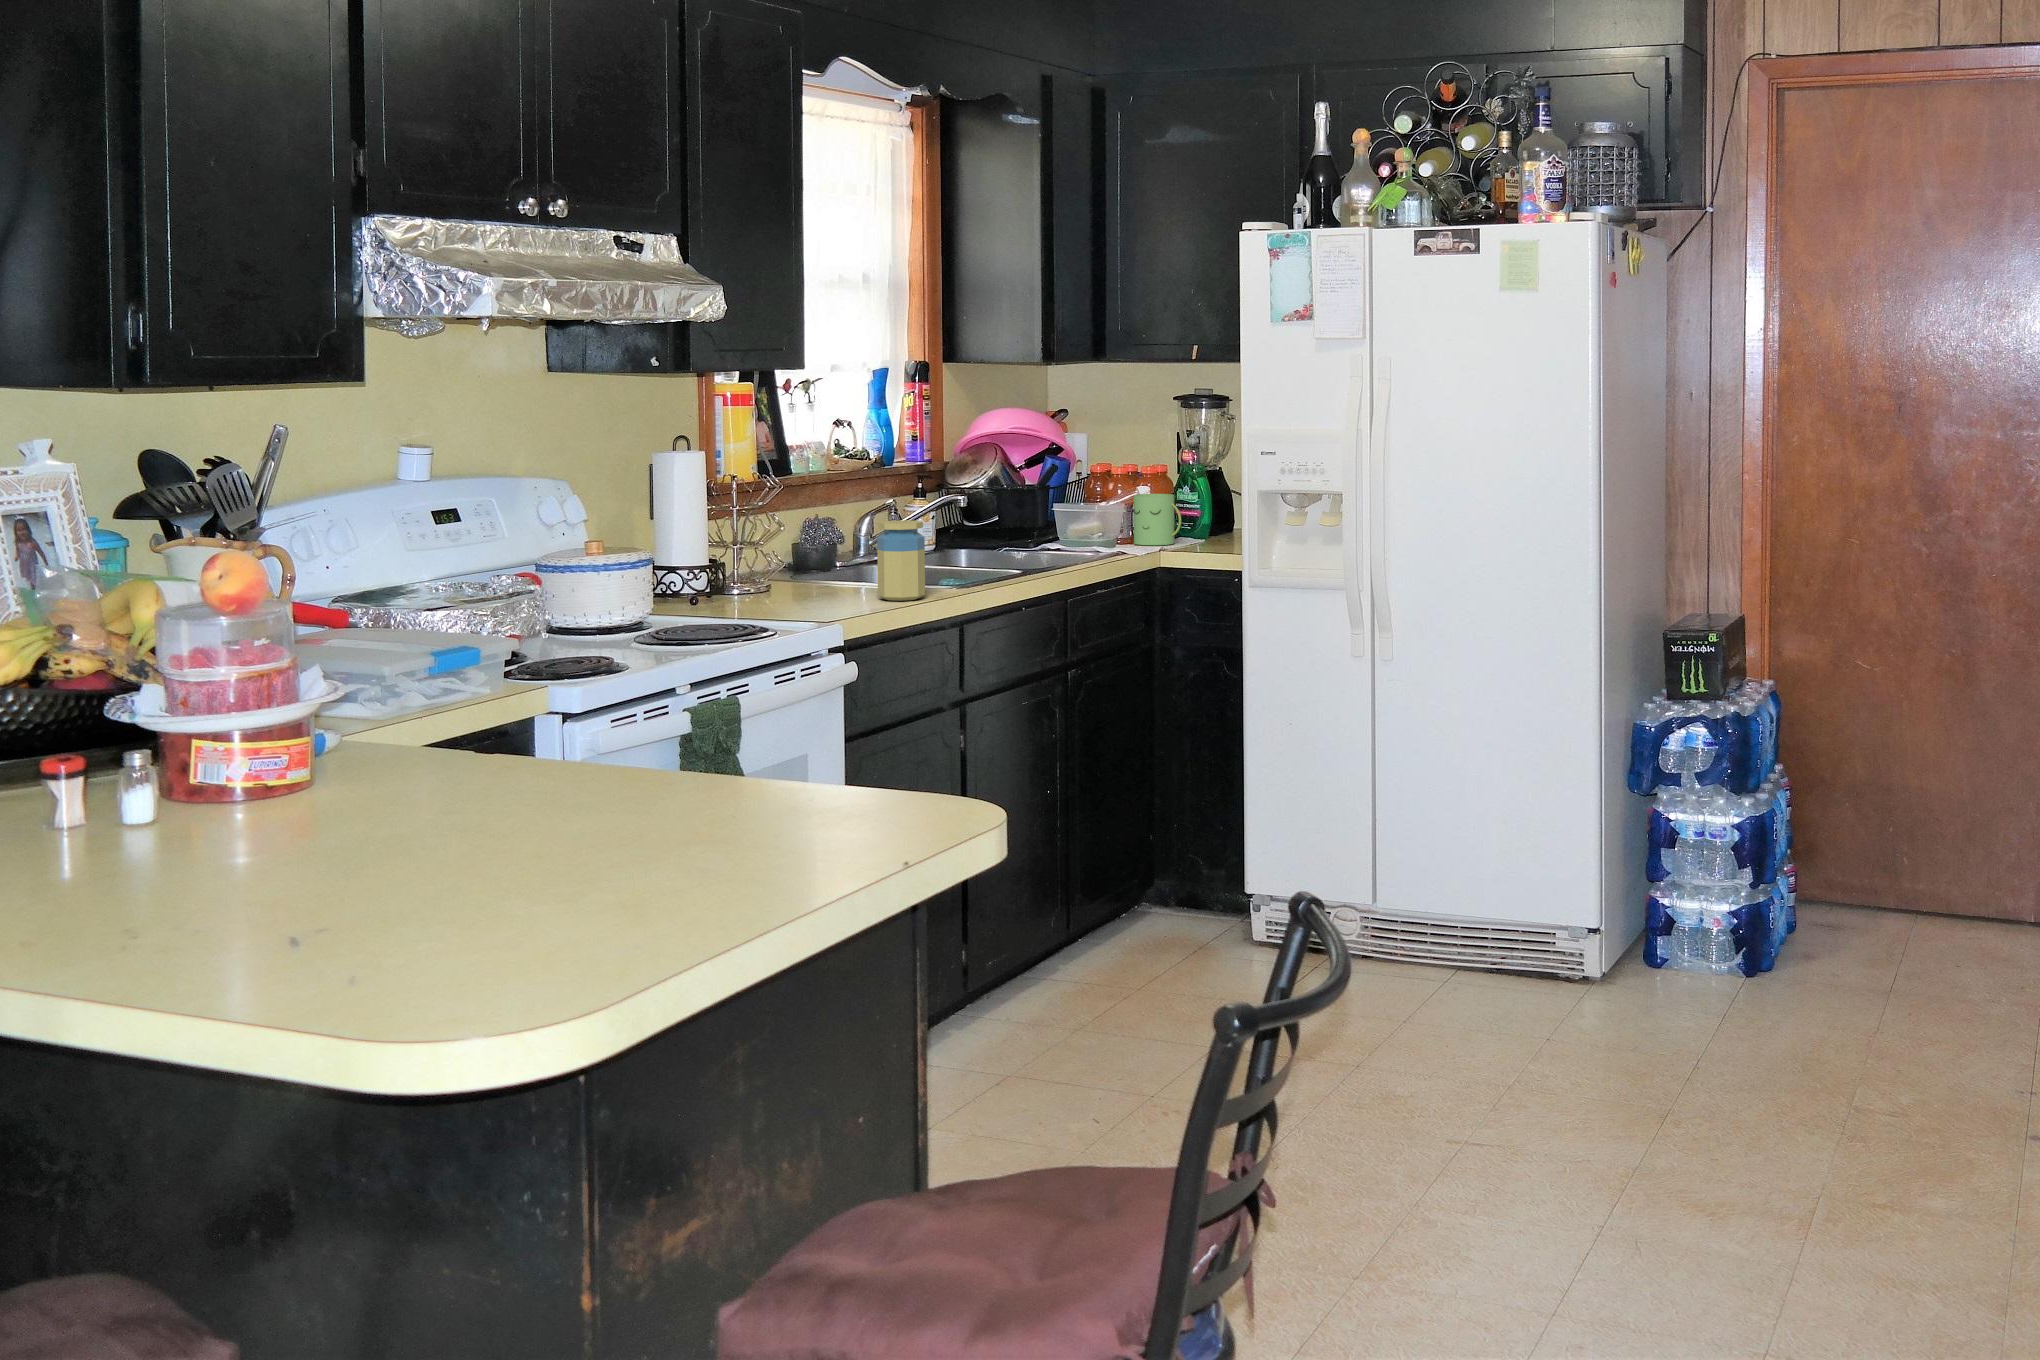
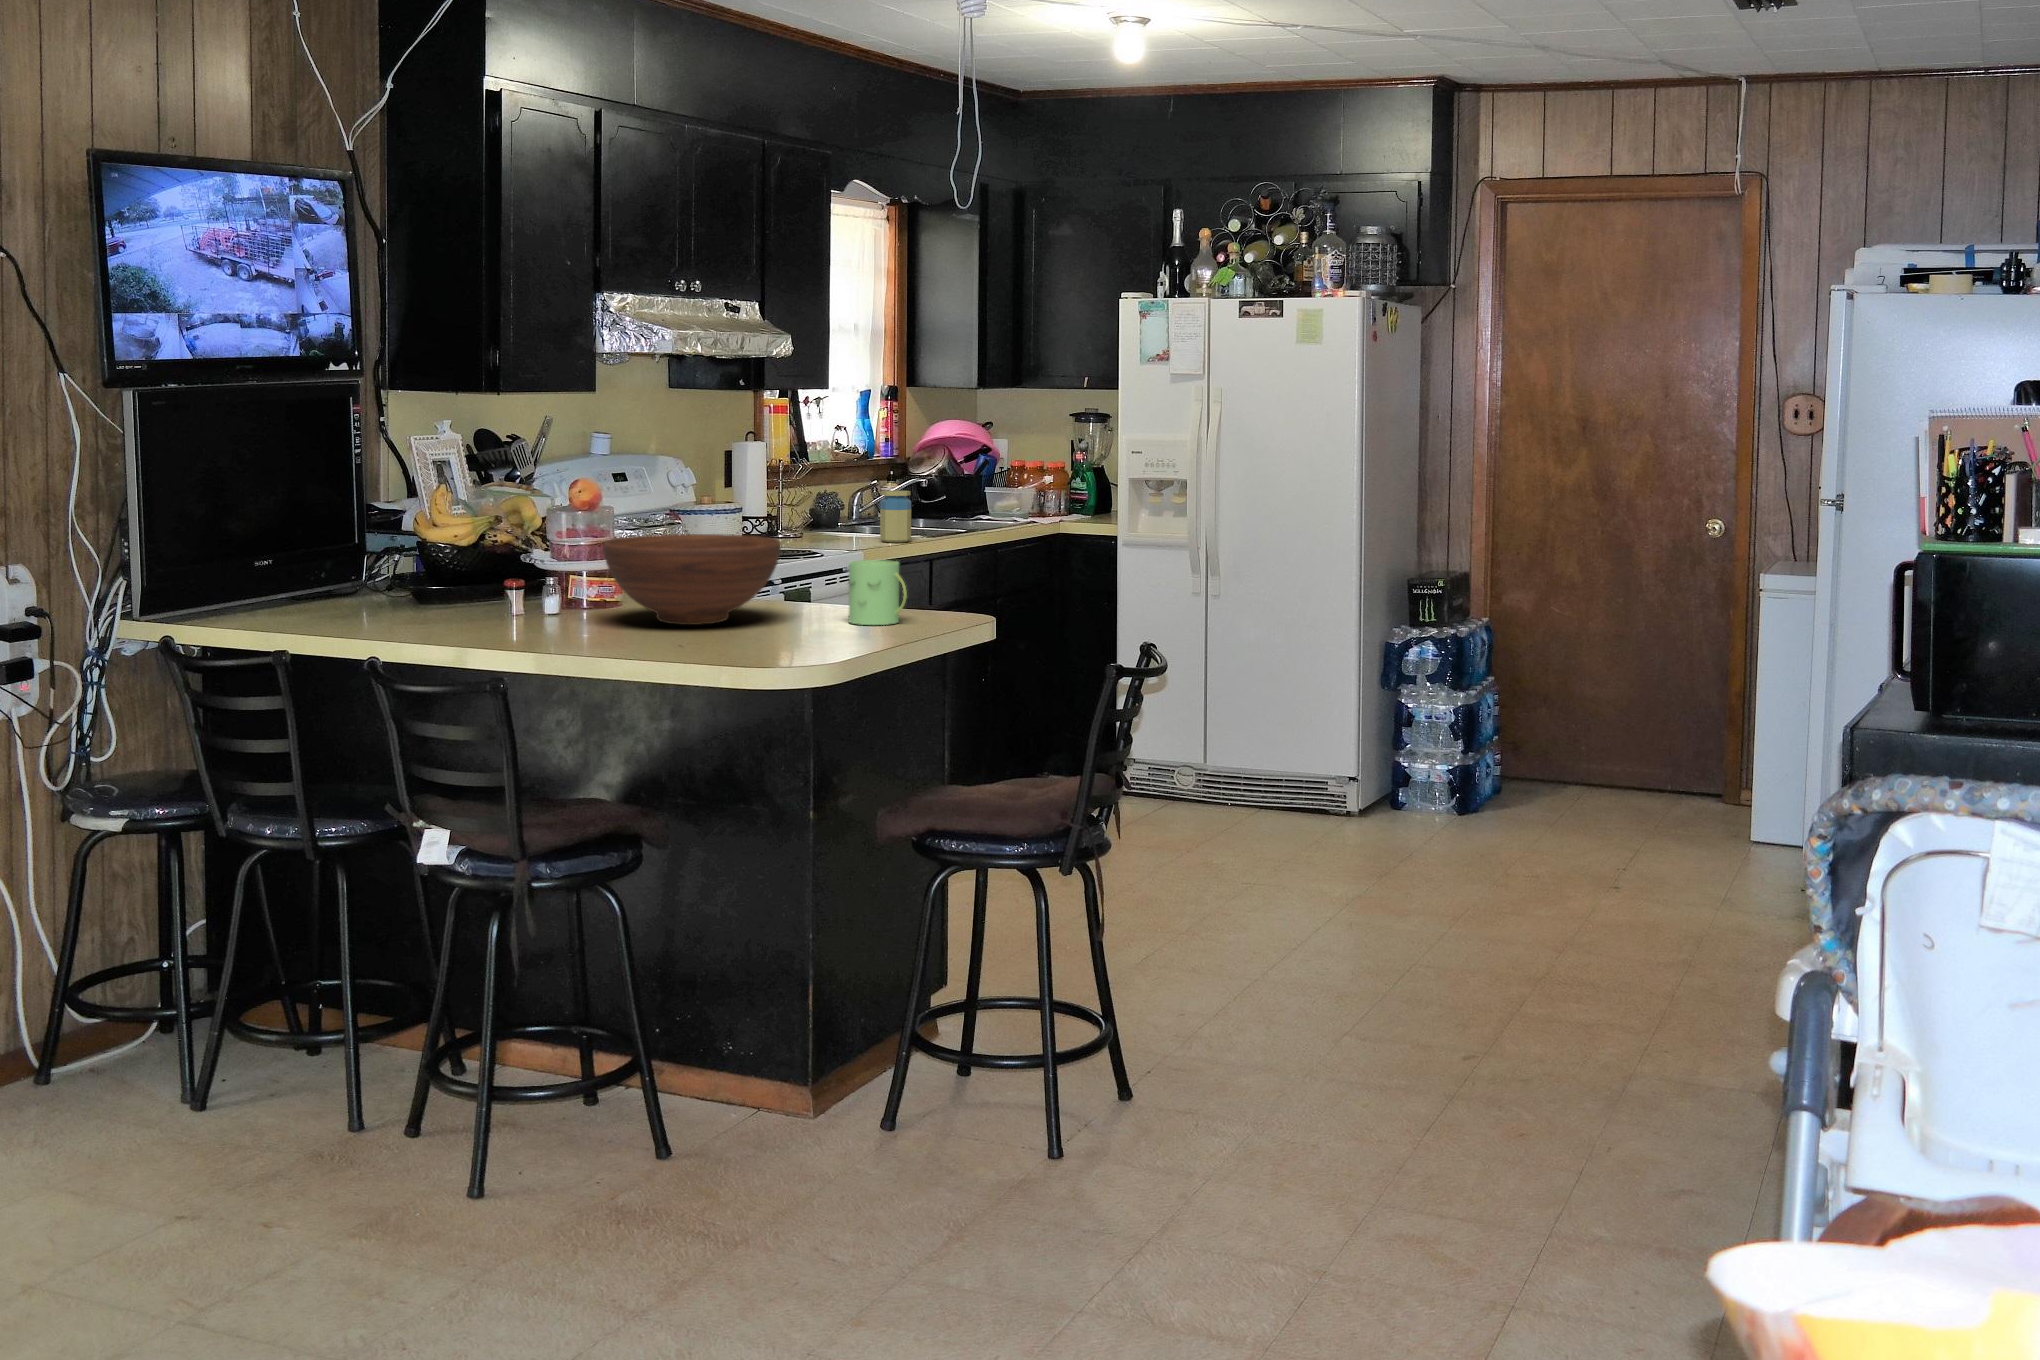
mug: present [1134,494,1181,545] -> present [848,560,907,625]
fruit bowl: none [155,659,542,863] -> present [603,534,781,625]

